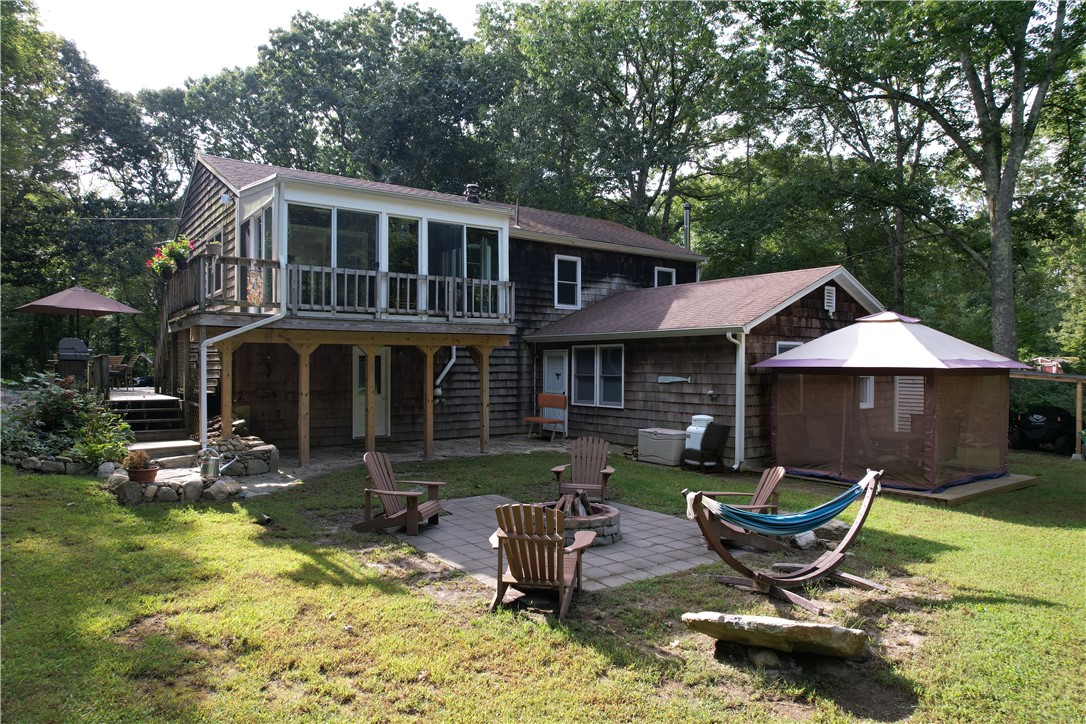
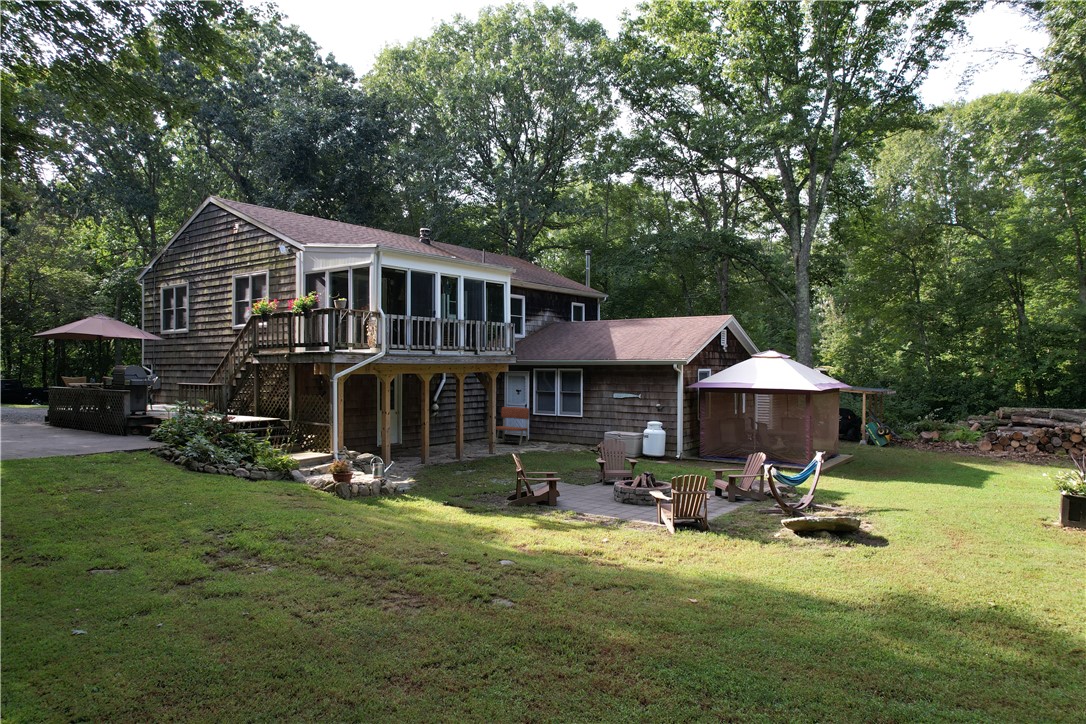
lounge chair: present [679,423,731,474] -> none [644,426,675,462]

